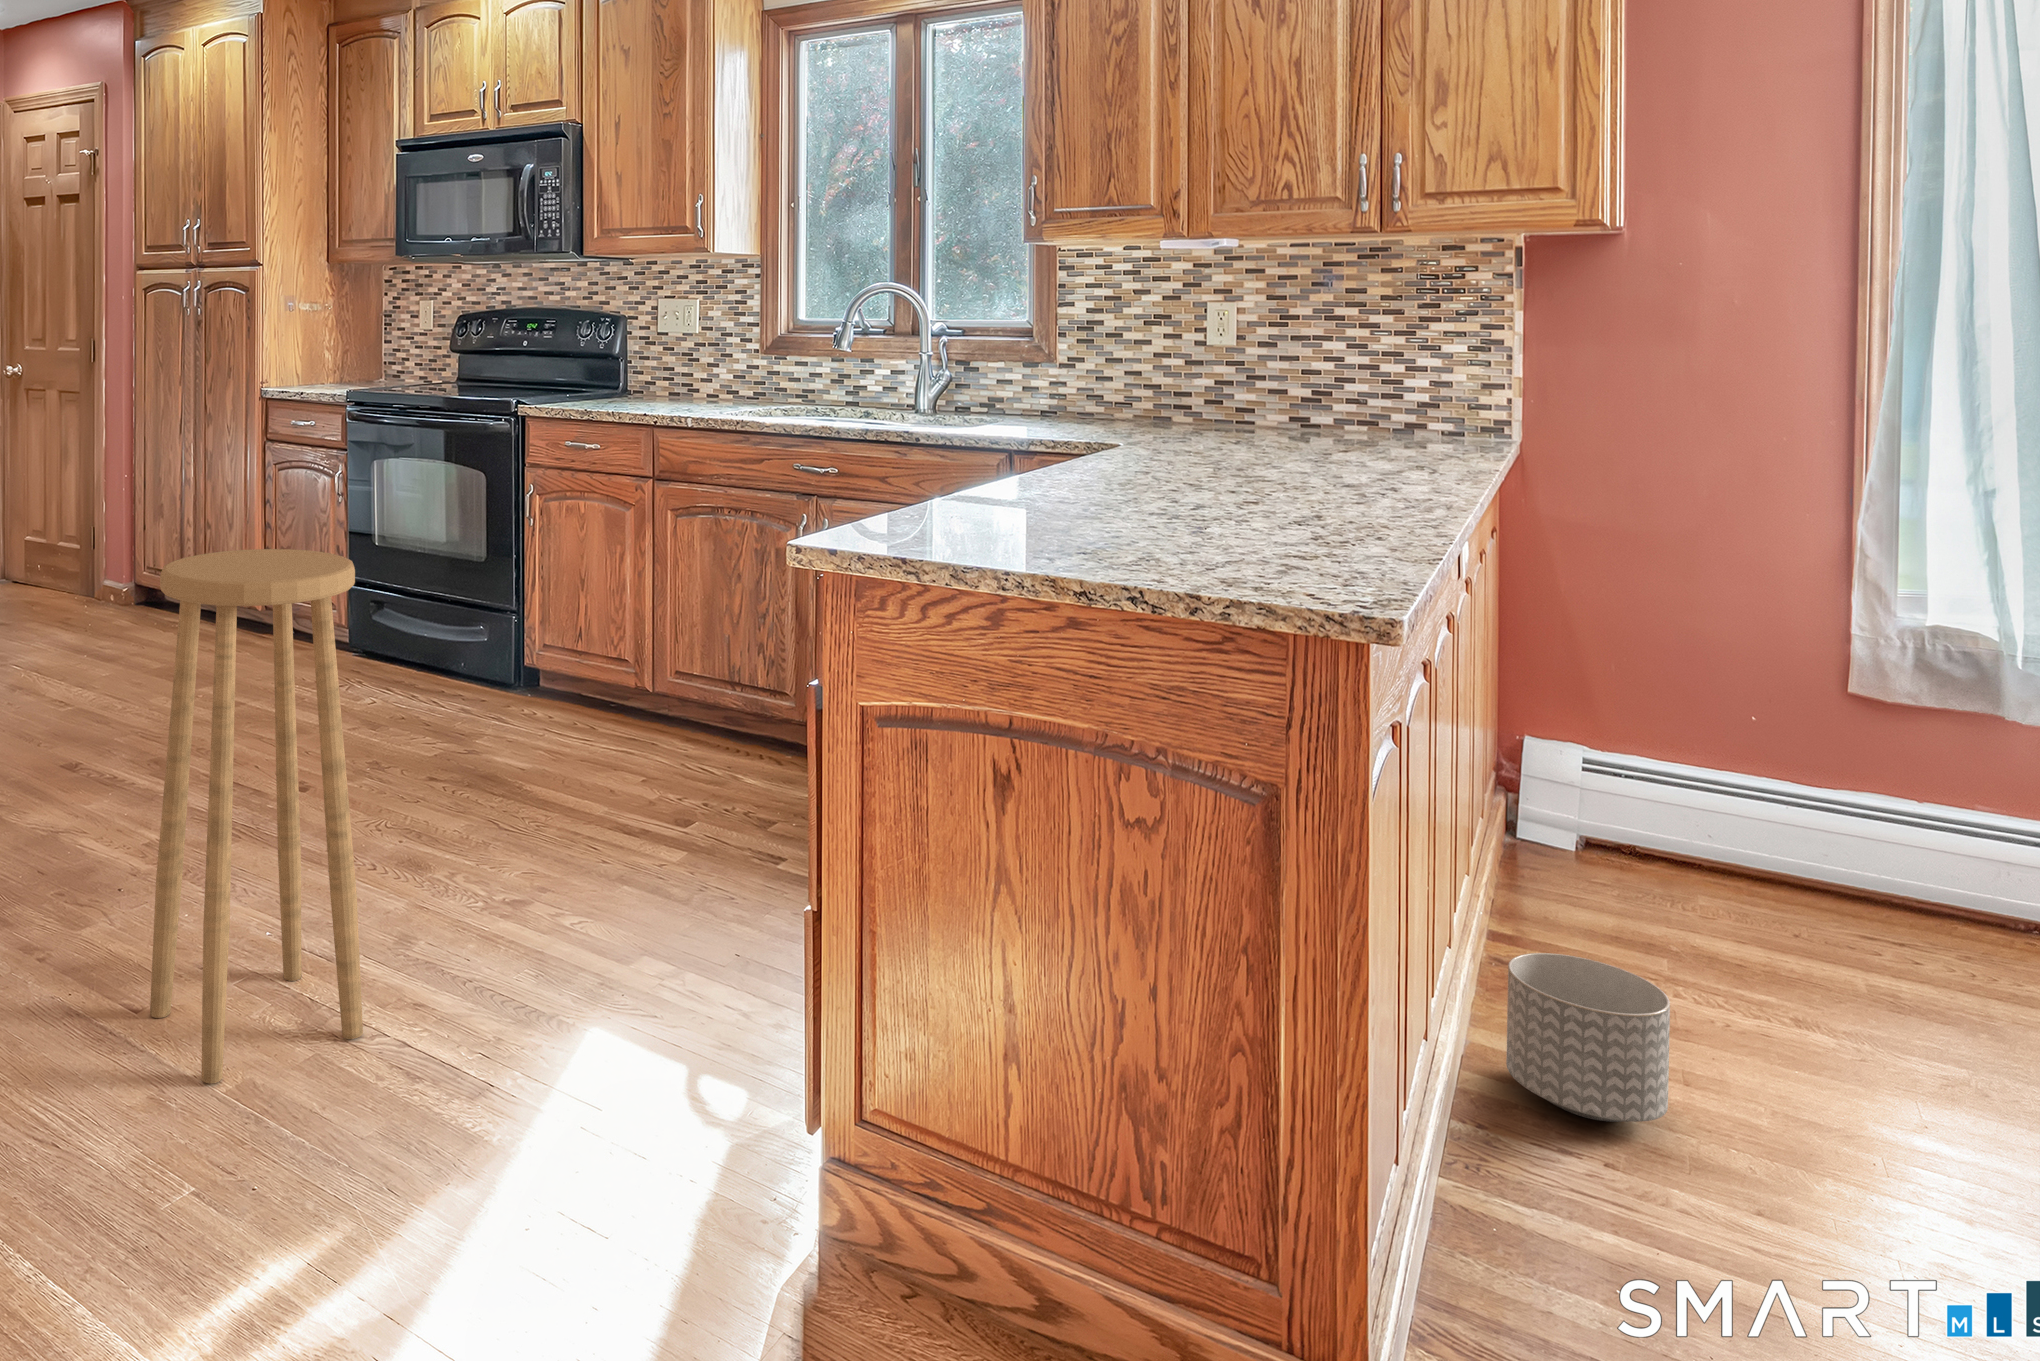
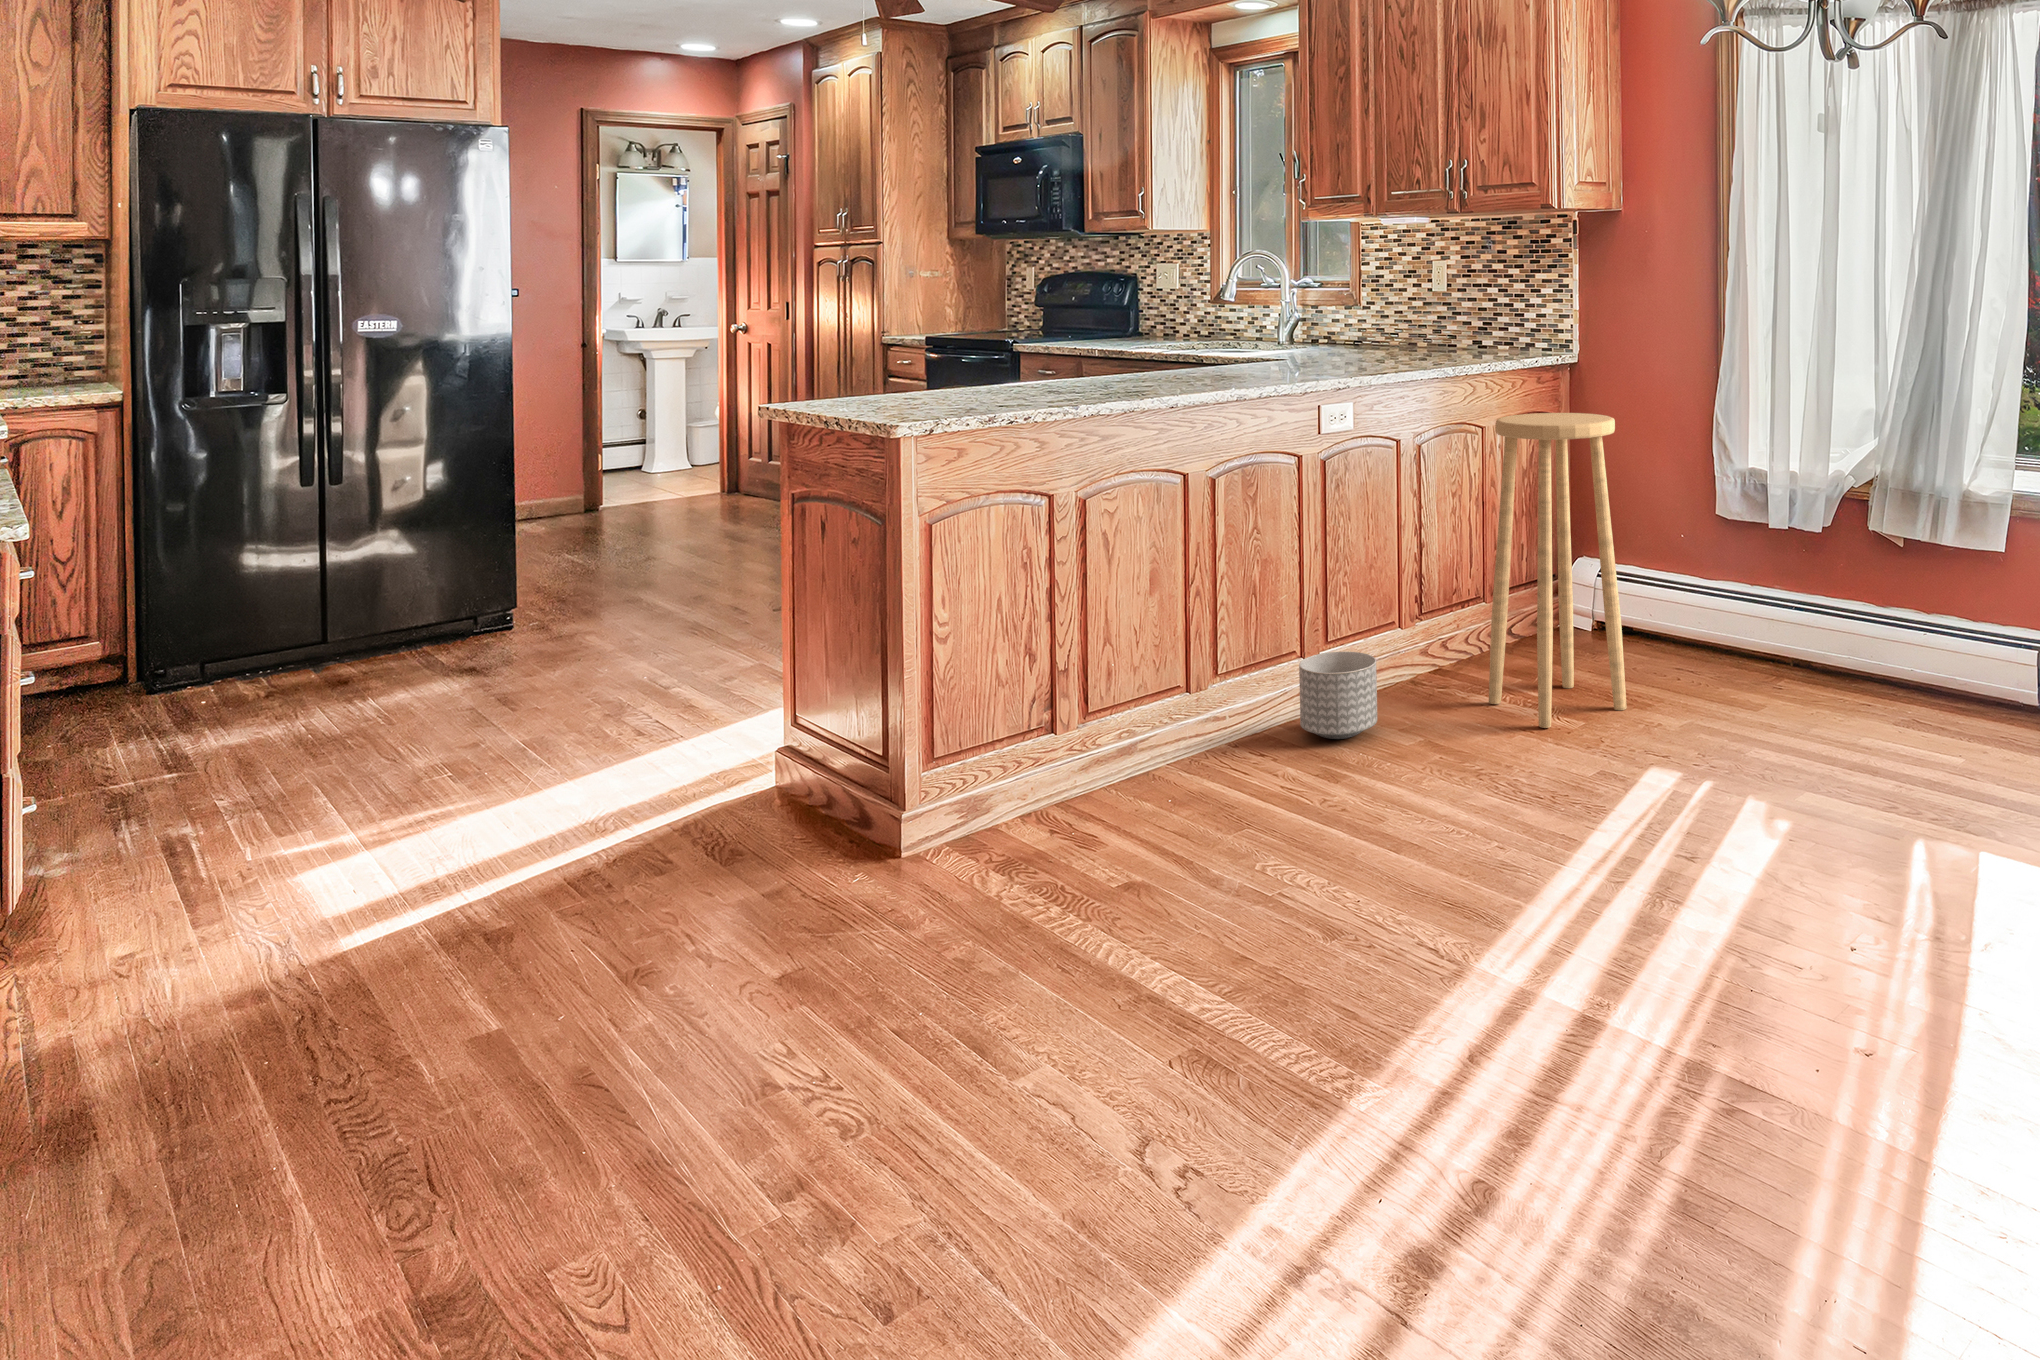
stool: present [150,549,363,1083] -> present [1489,413,1627,728]

